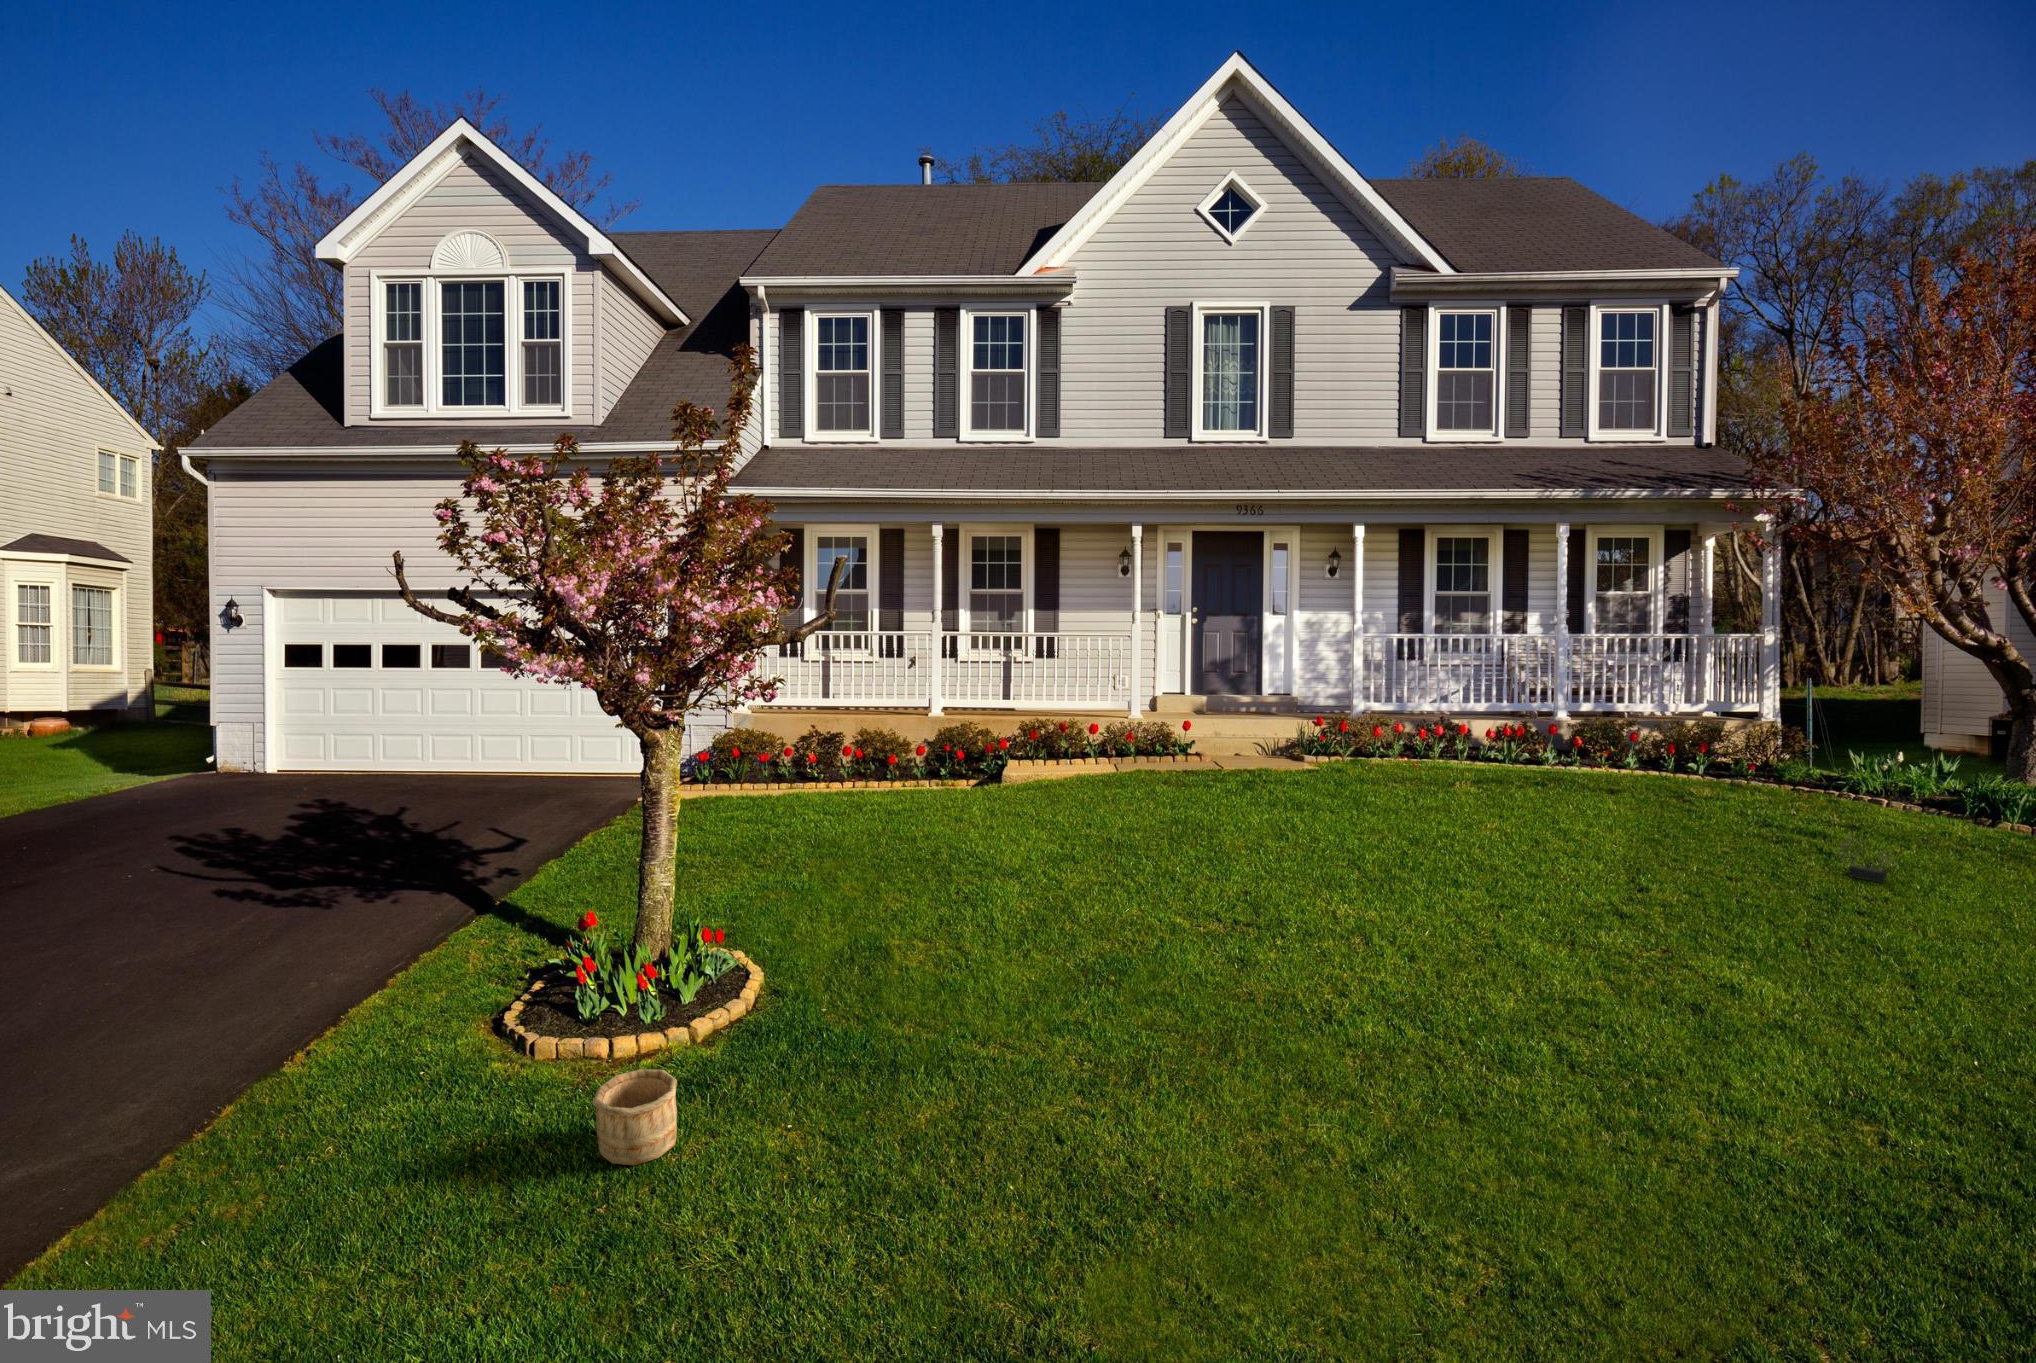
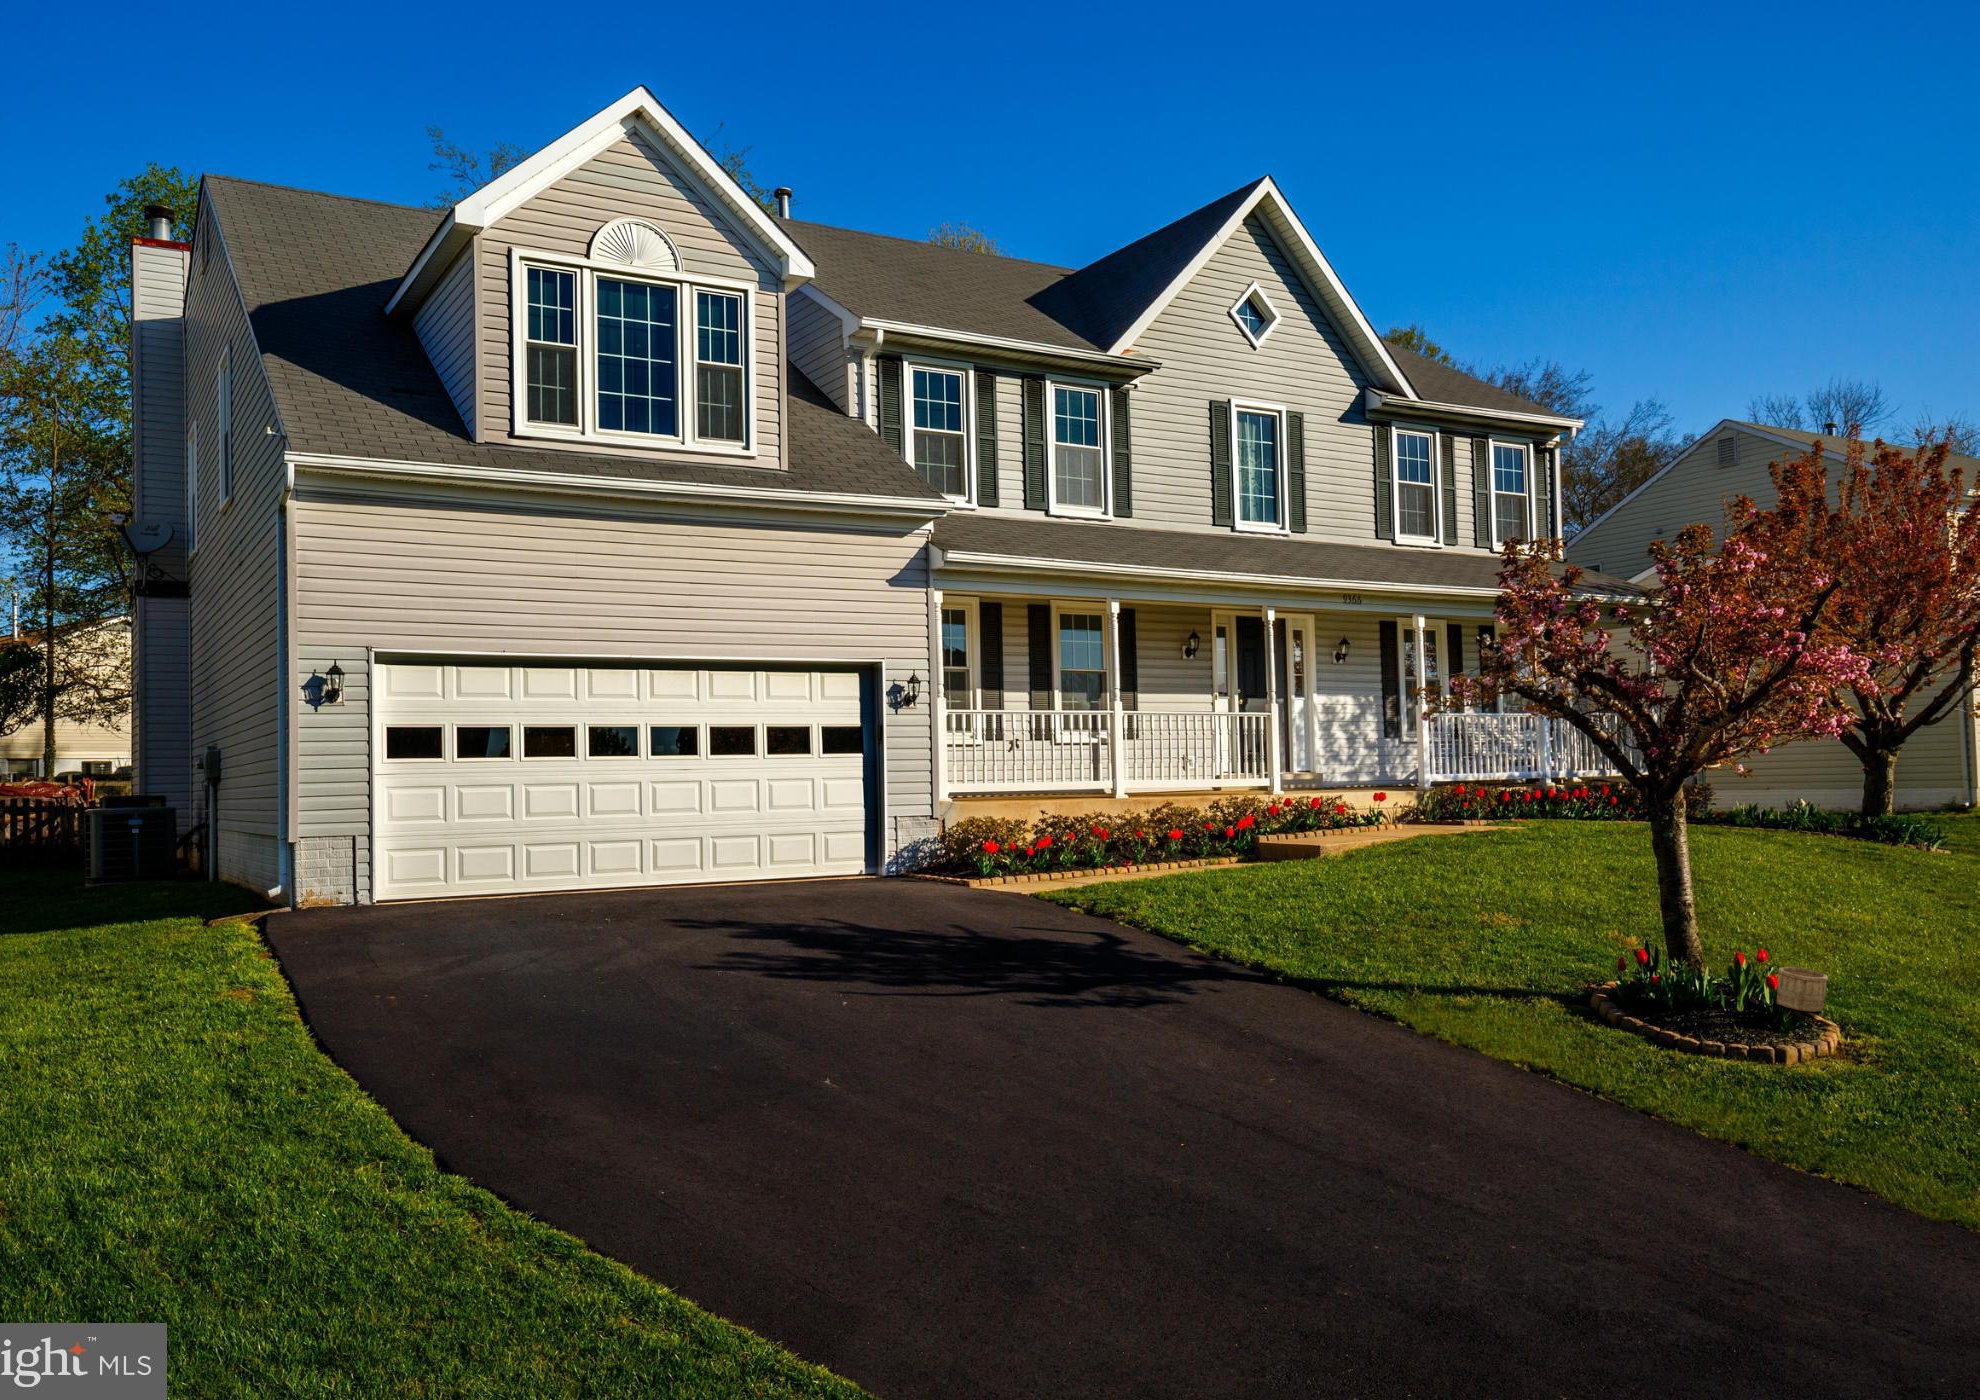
decorative plant: present [1840,836,1894,883] -> none [1865,841,1899,868]

